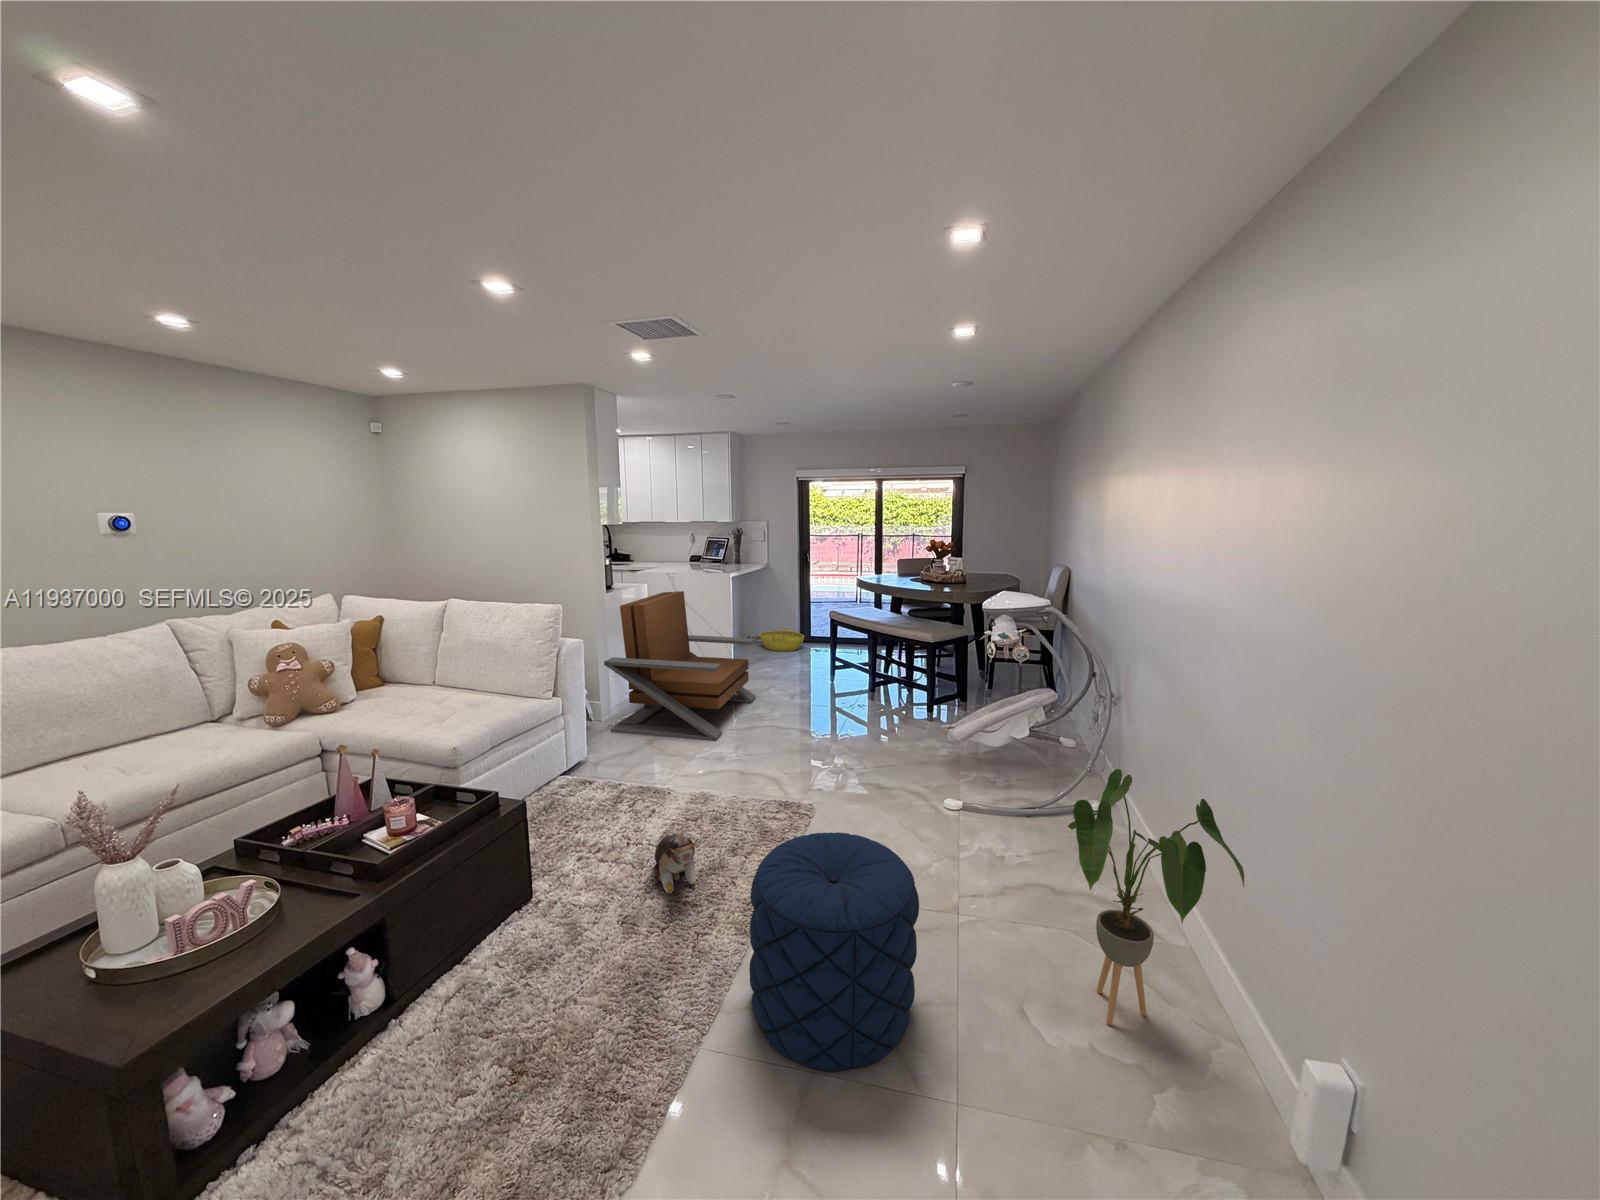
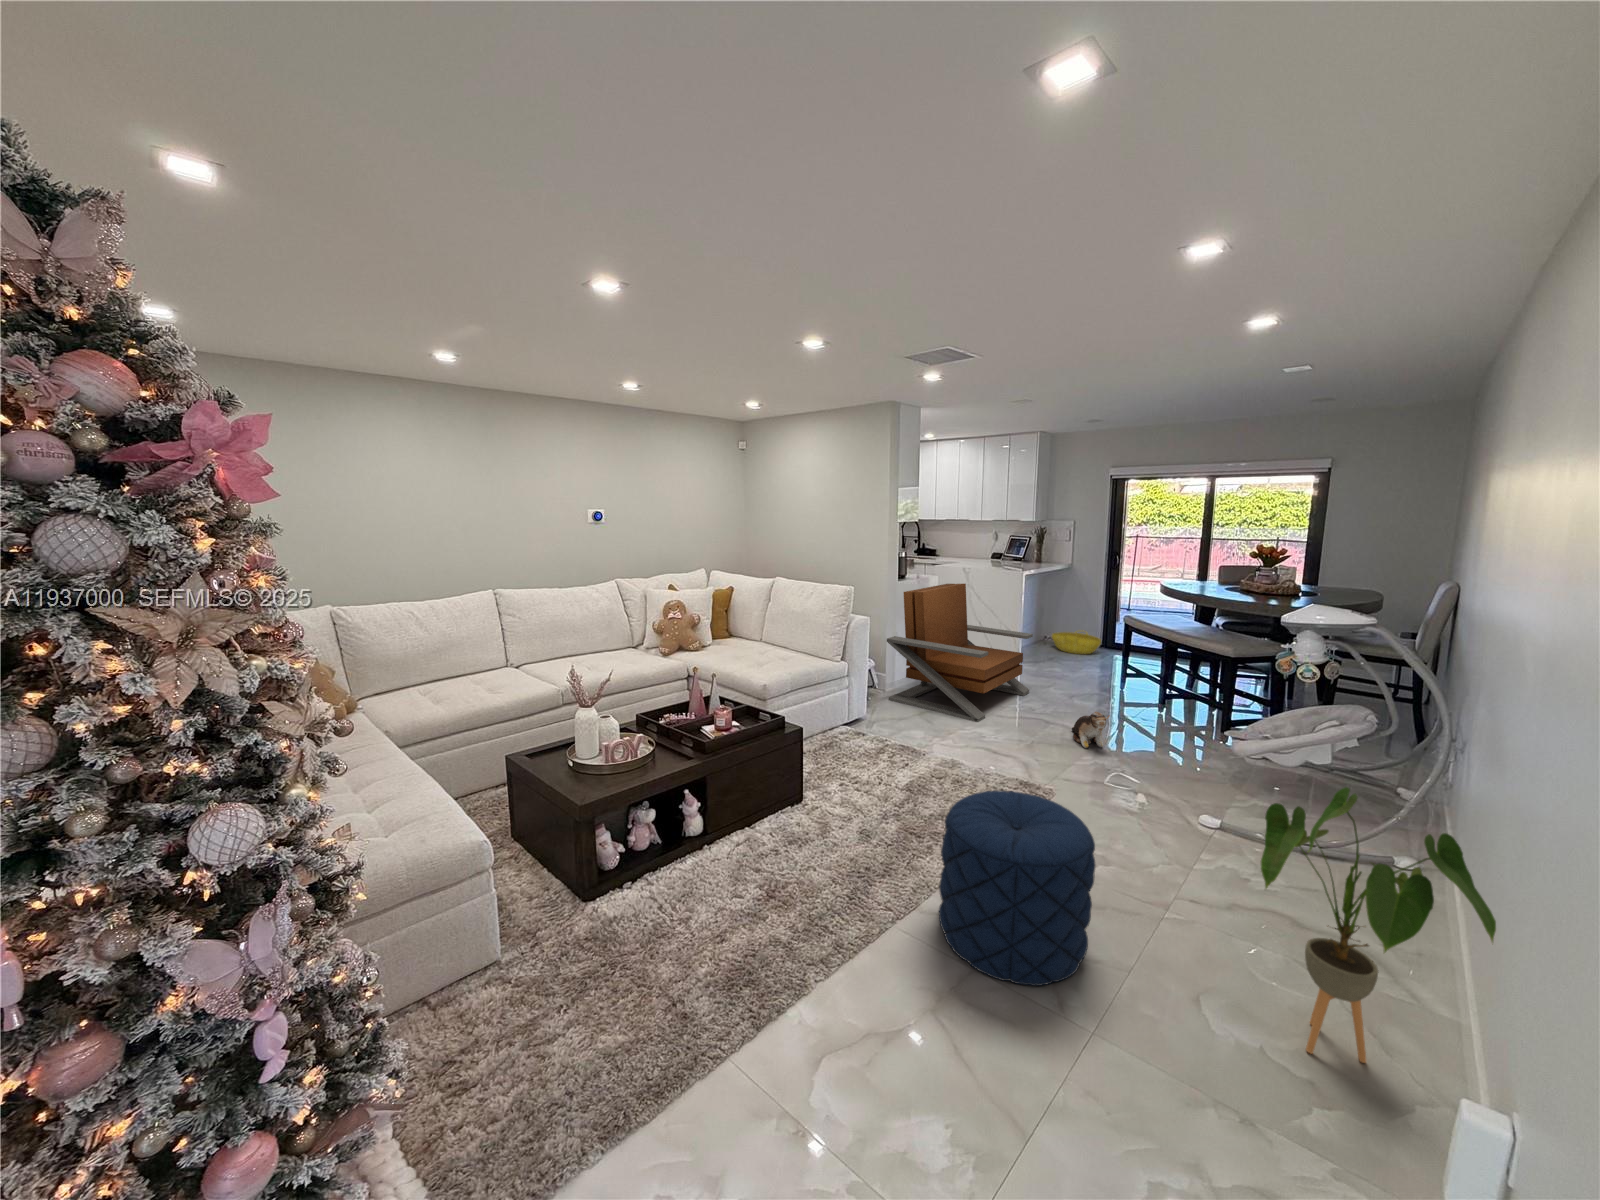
plush toy: present [654,834,698,894] -> present [1072,712,1110,748]

